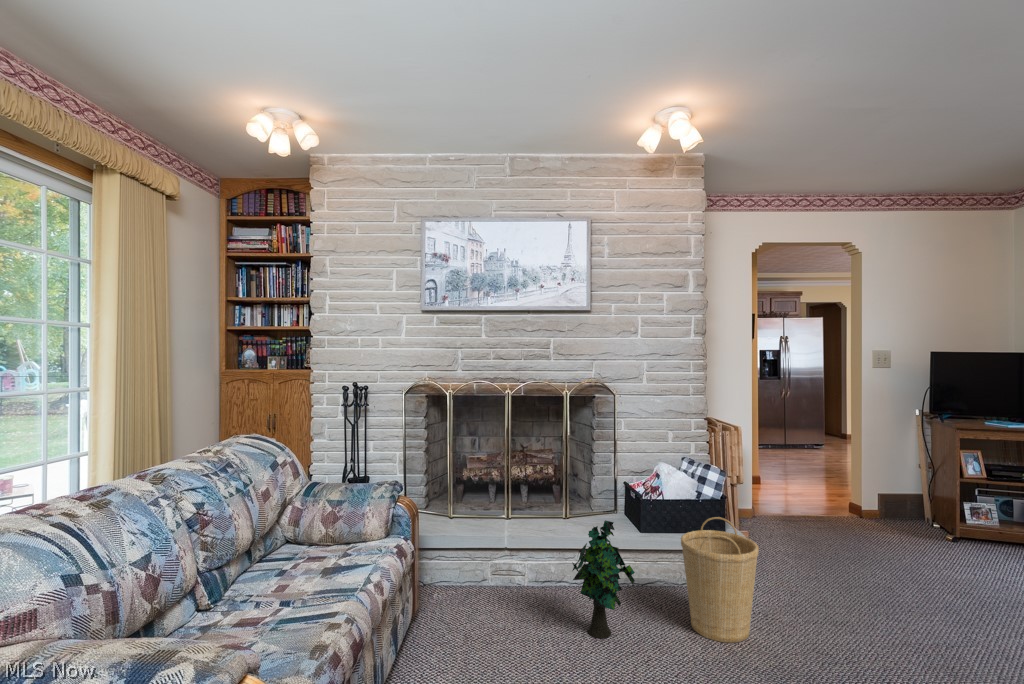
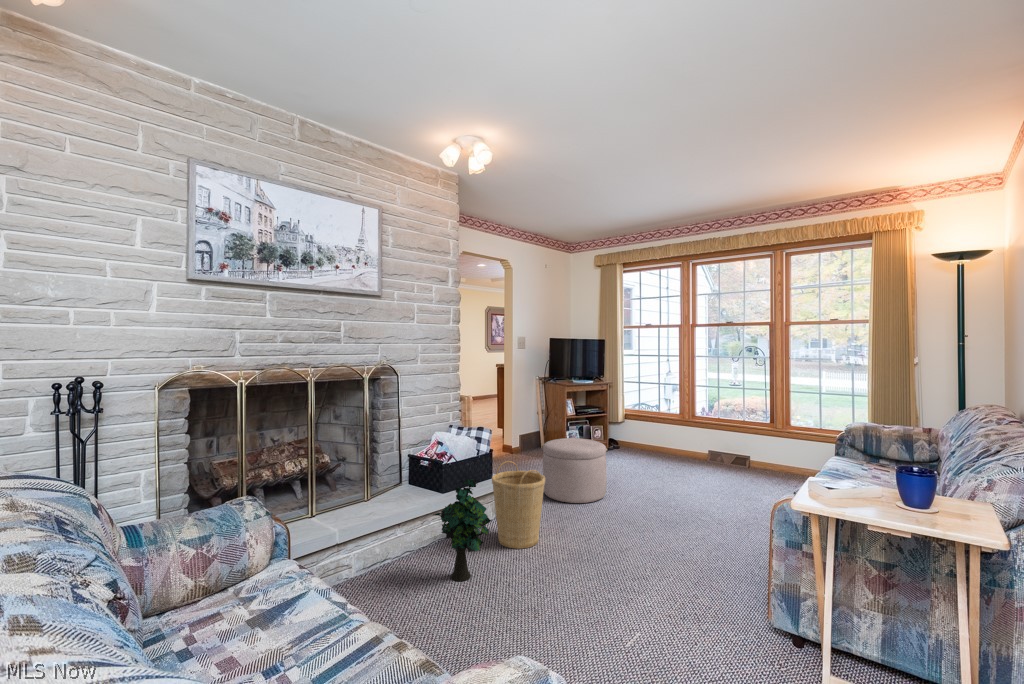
ottoman: none [849,511,980,632] -> present [543,438,607,503]

